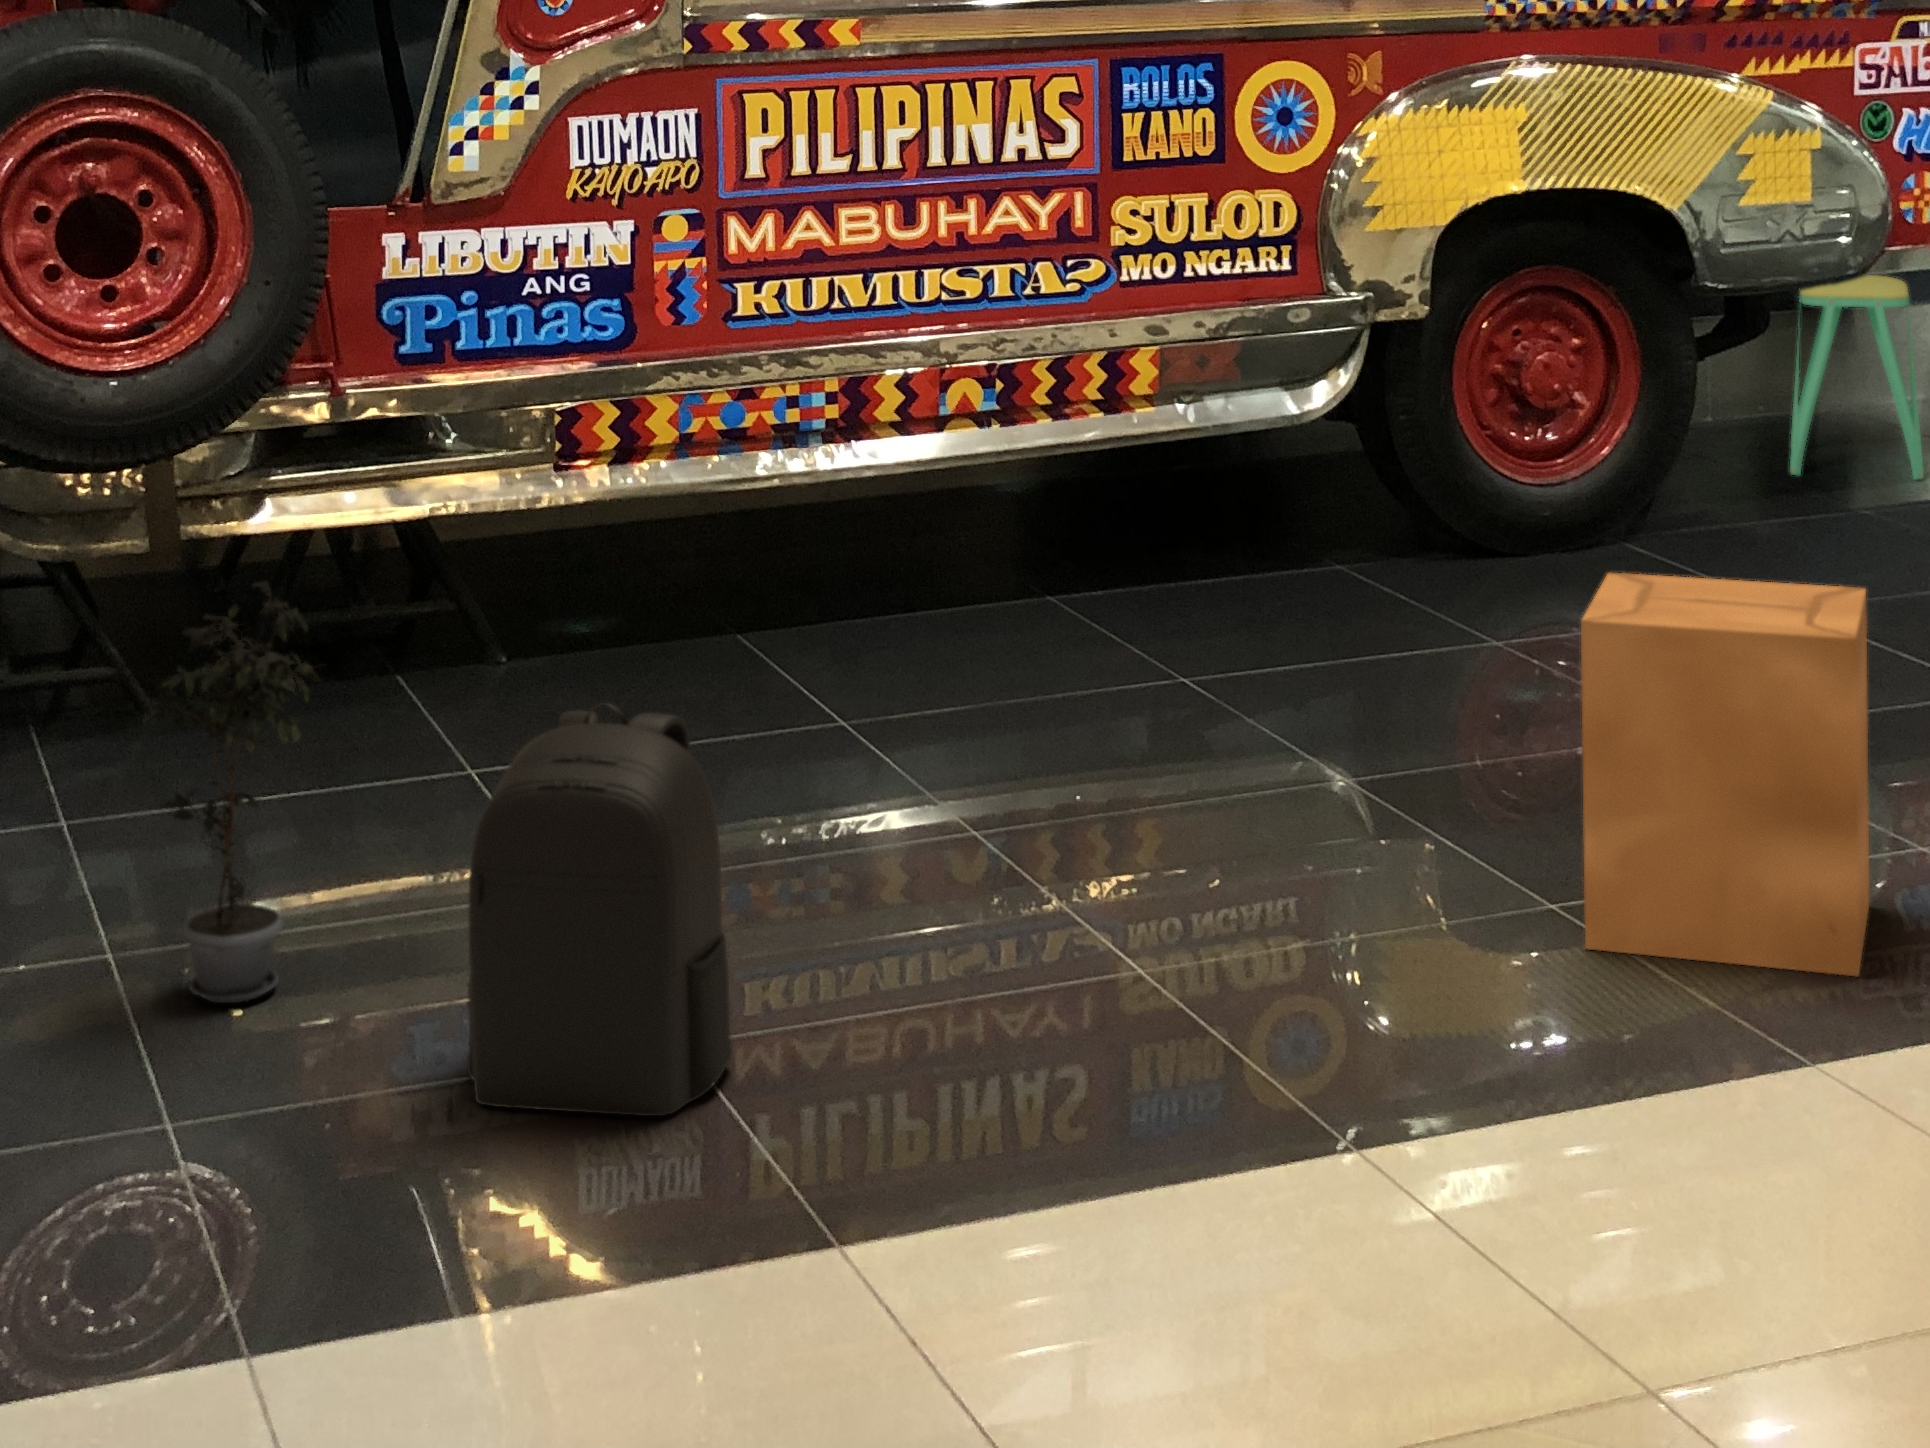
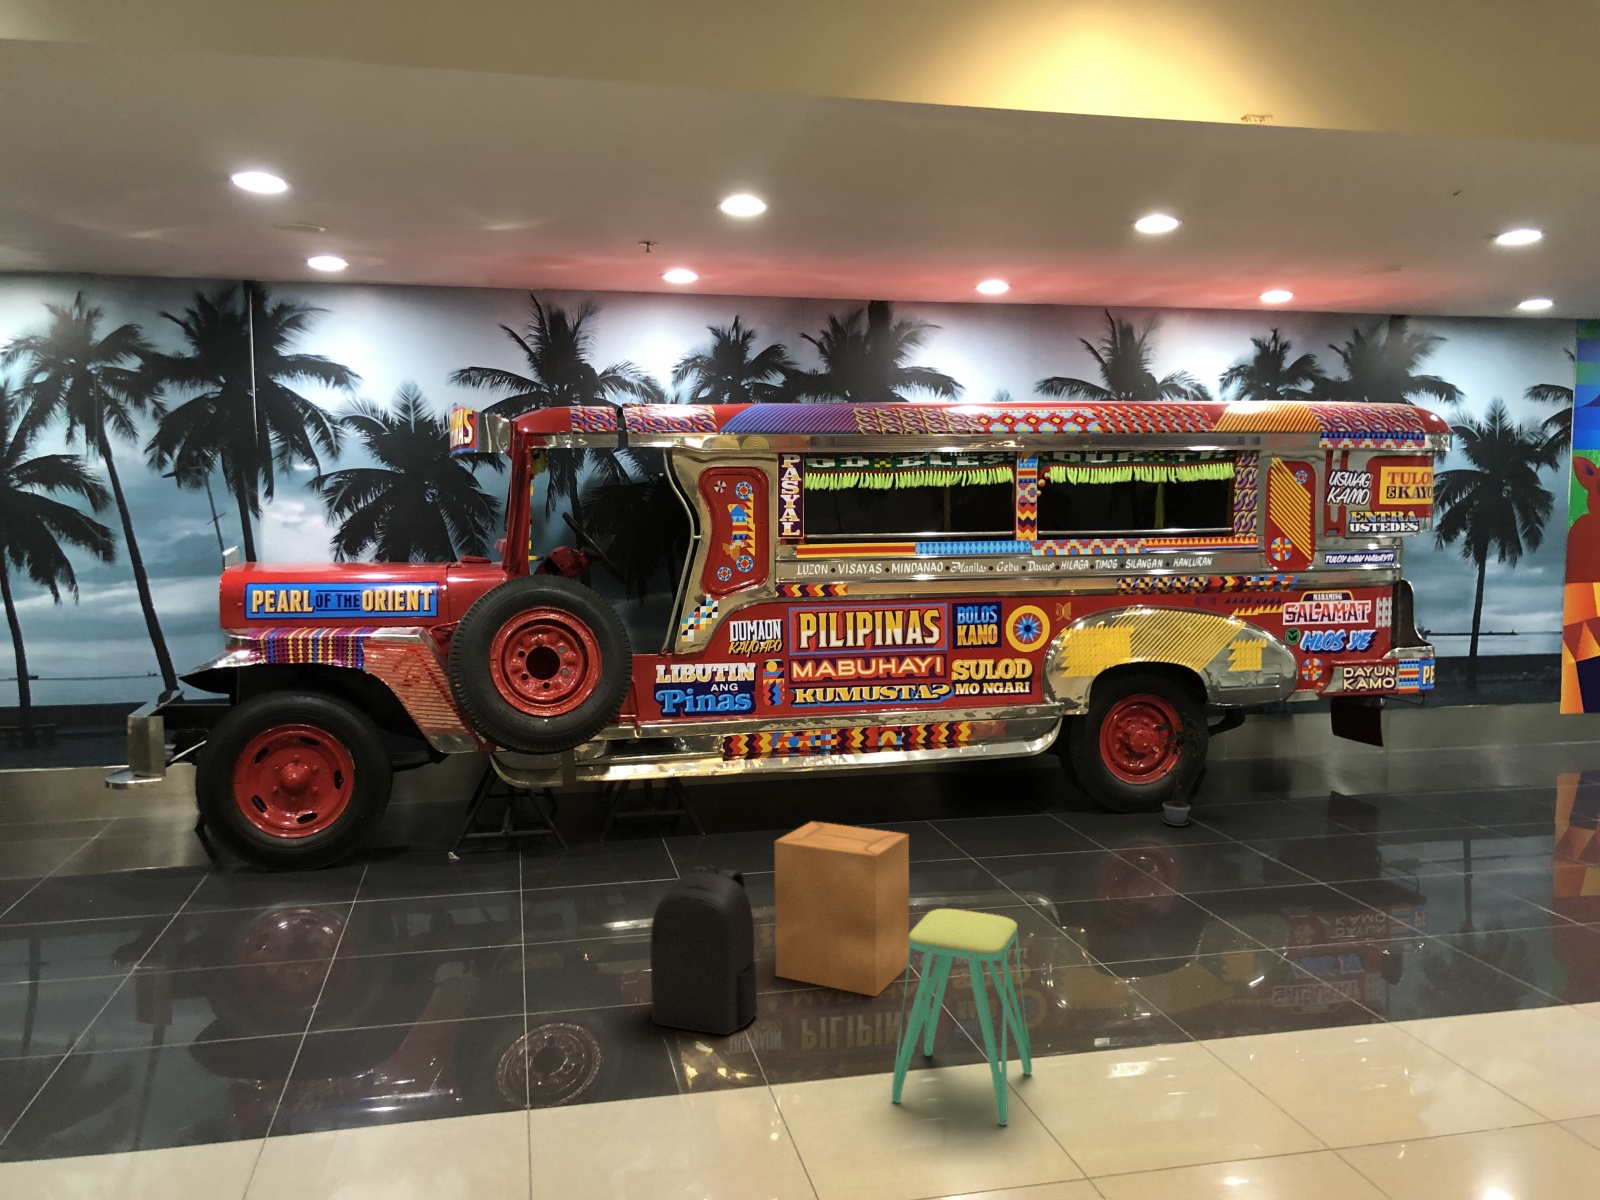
stool: present [1790,275,1924,480] -> present [892,909,1032,1125]
cardboard box: present [1581,573,1869,977] -> present [774,822,909,996]
potted plant: present [143,581,321,1003] -> present [1155,713,1214,826]

